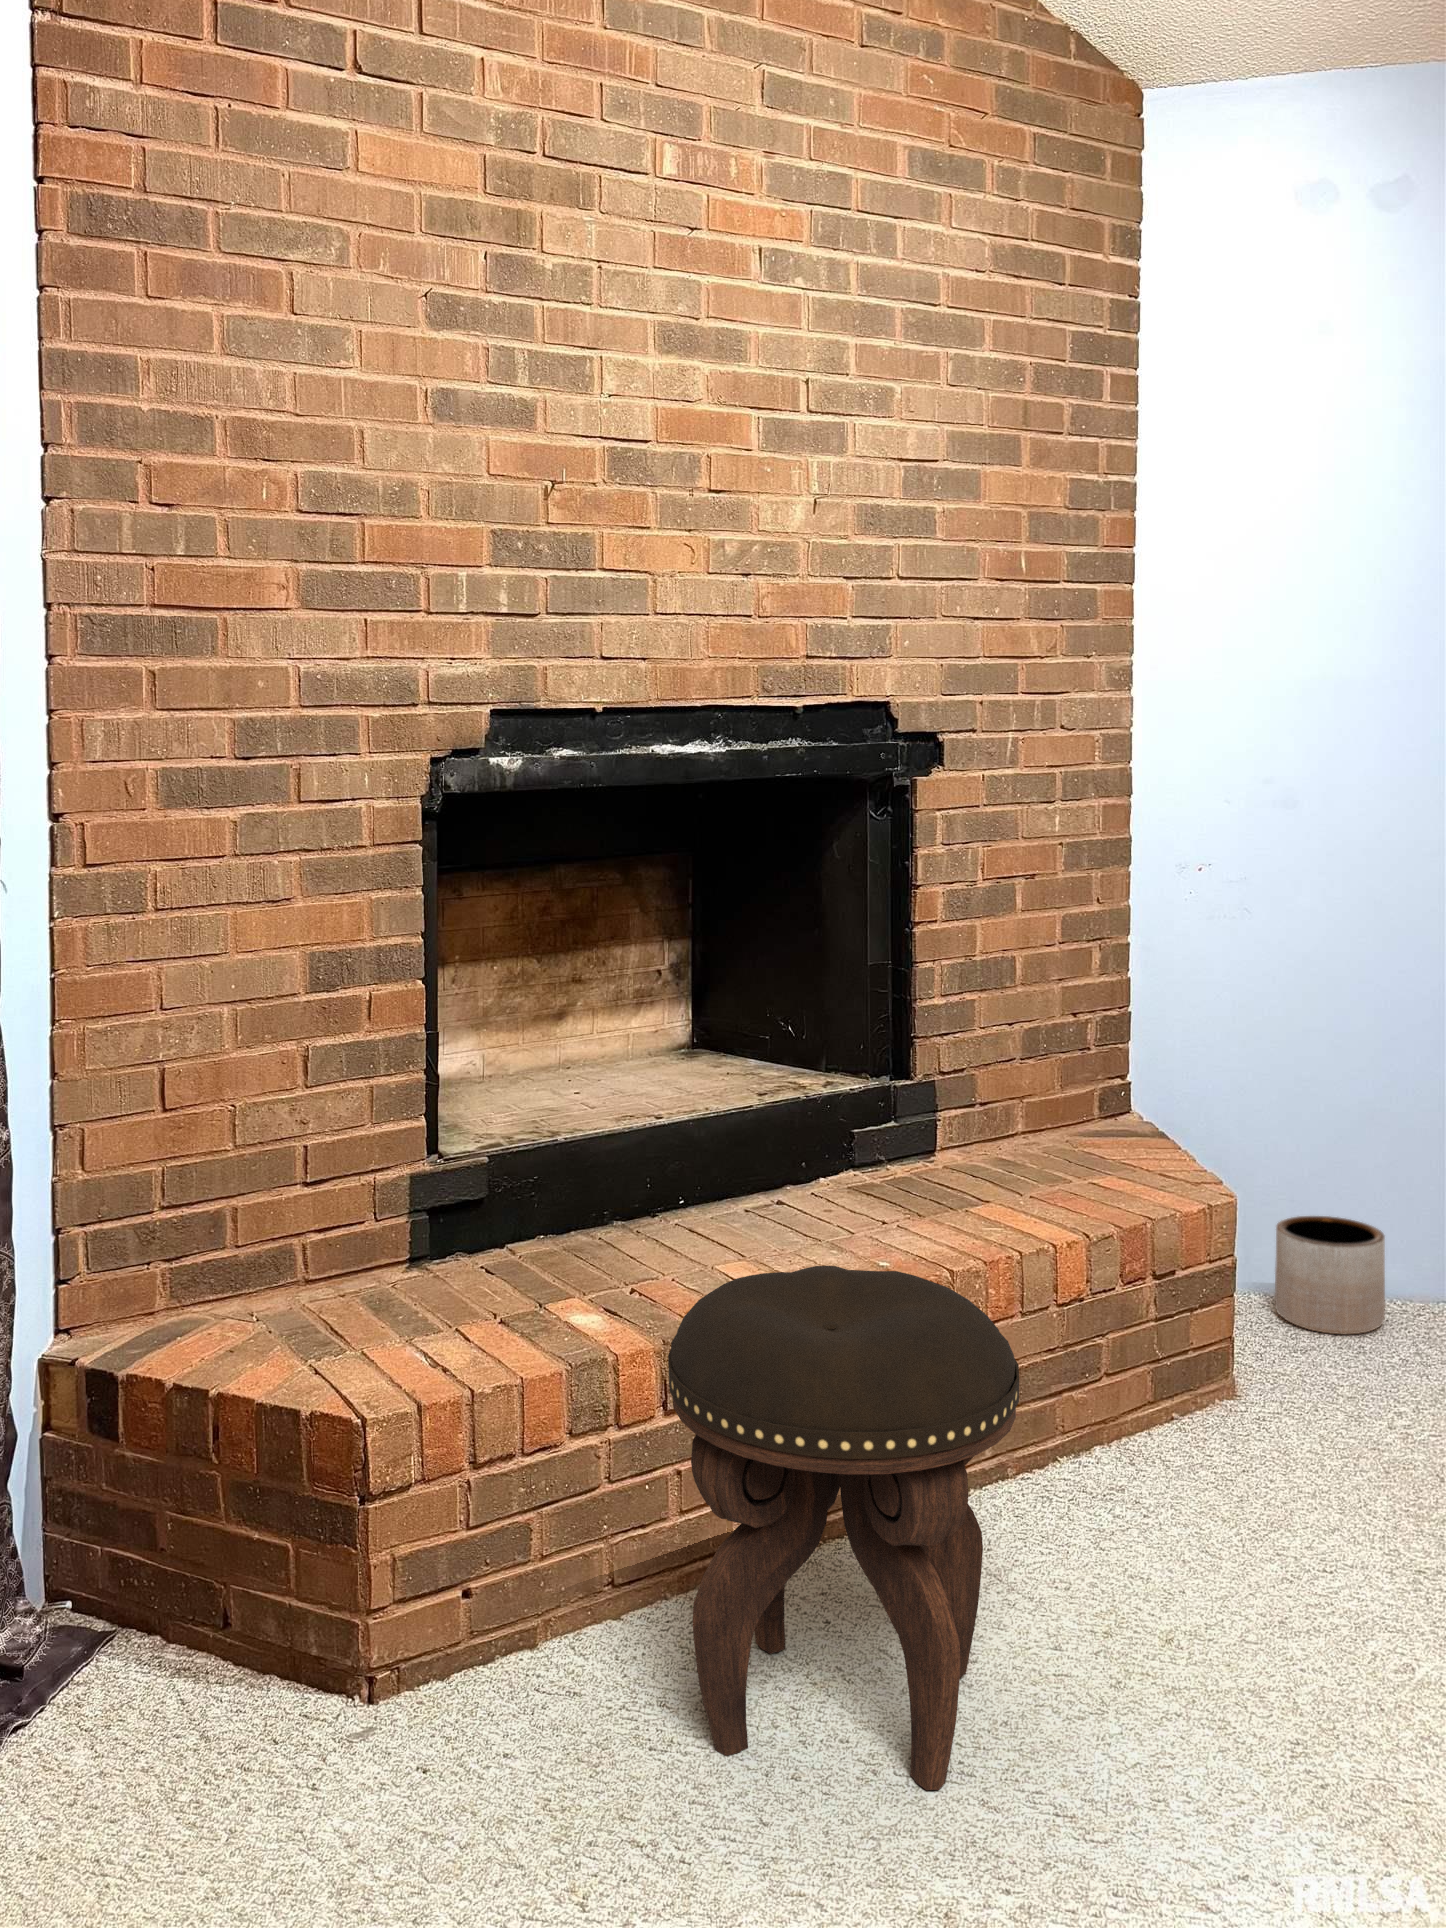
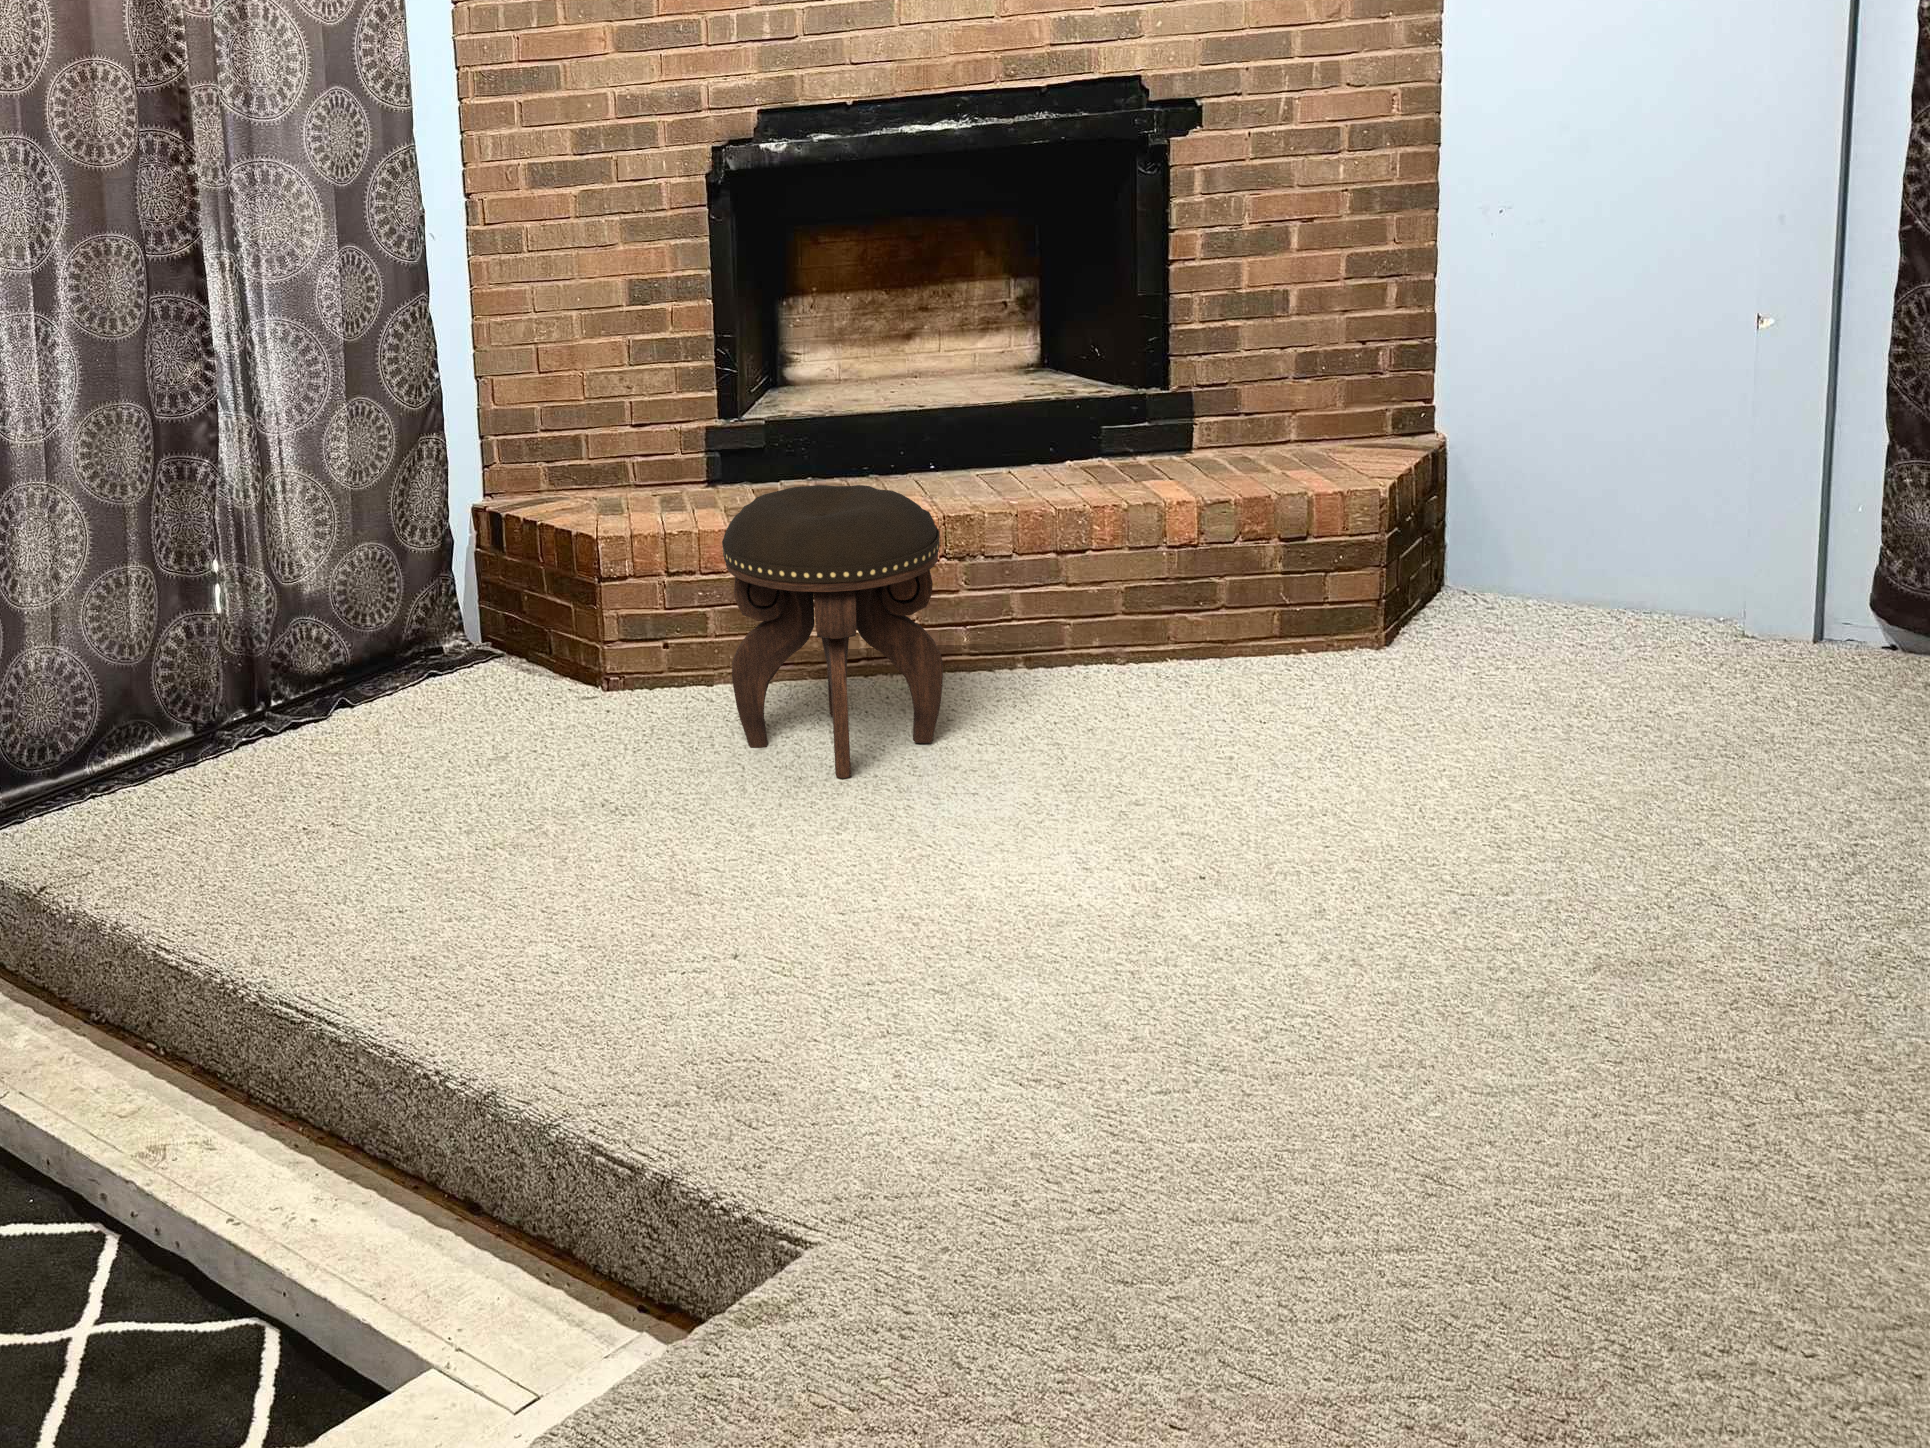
planter: present [1275,1216,1385,1334] -> none [1546,527,1654,630]

